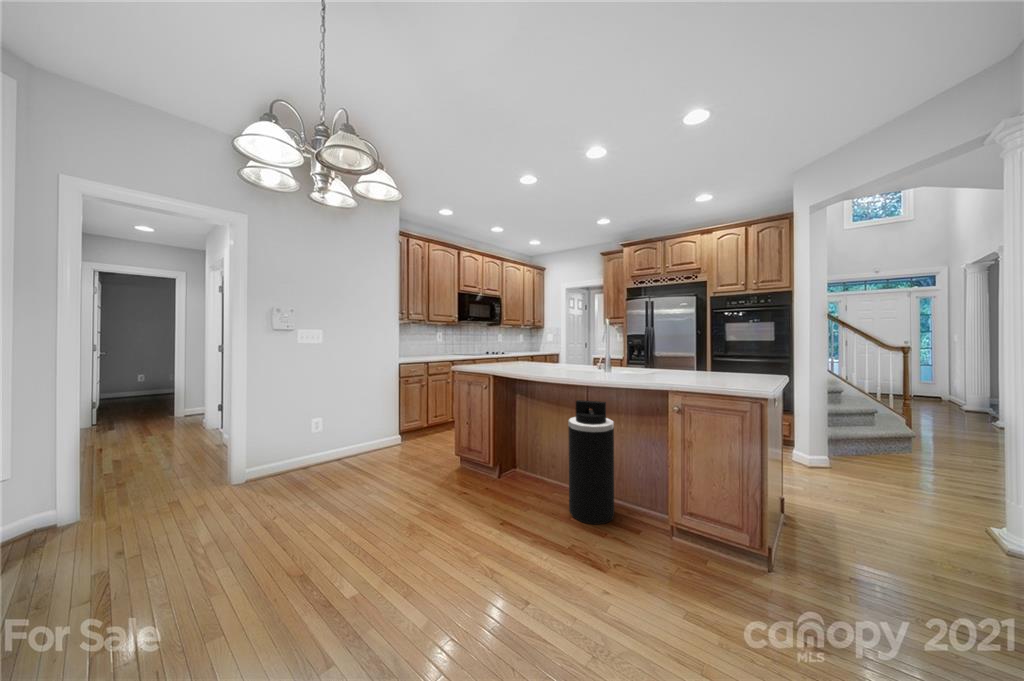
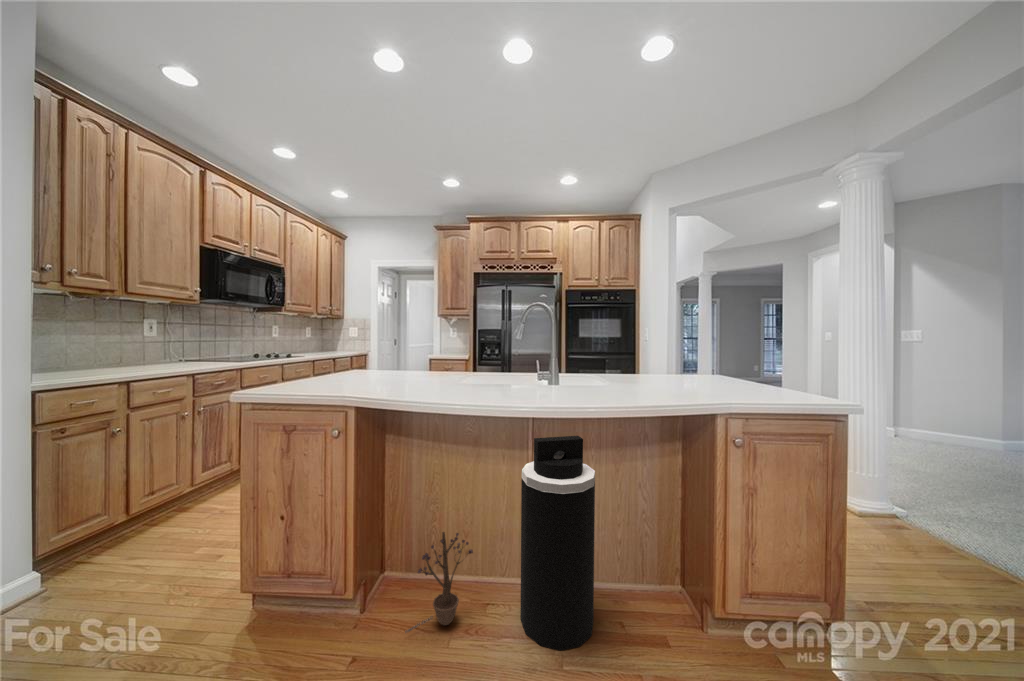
decorative plant: none [512,445,549,496] -> present [405,532,473,633]

